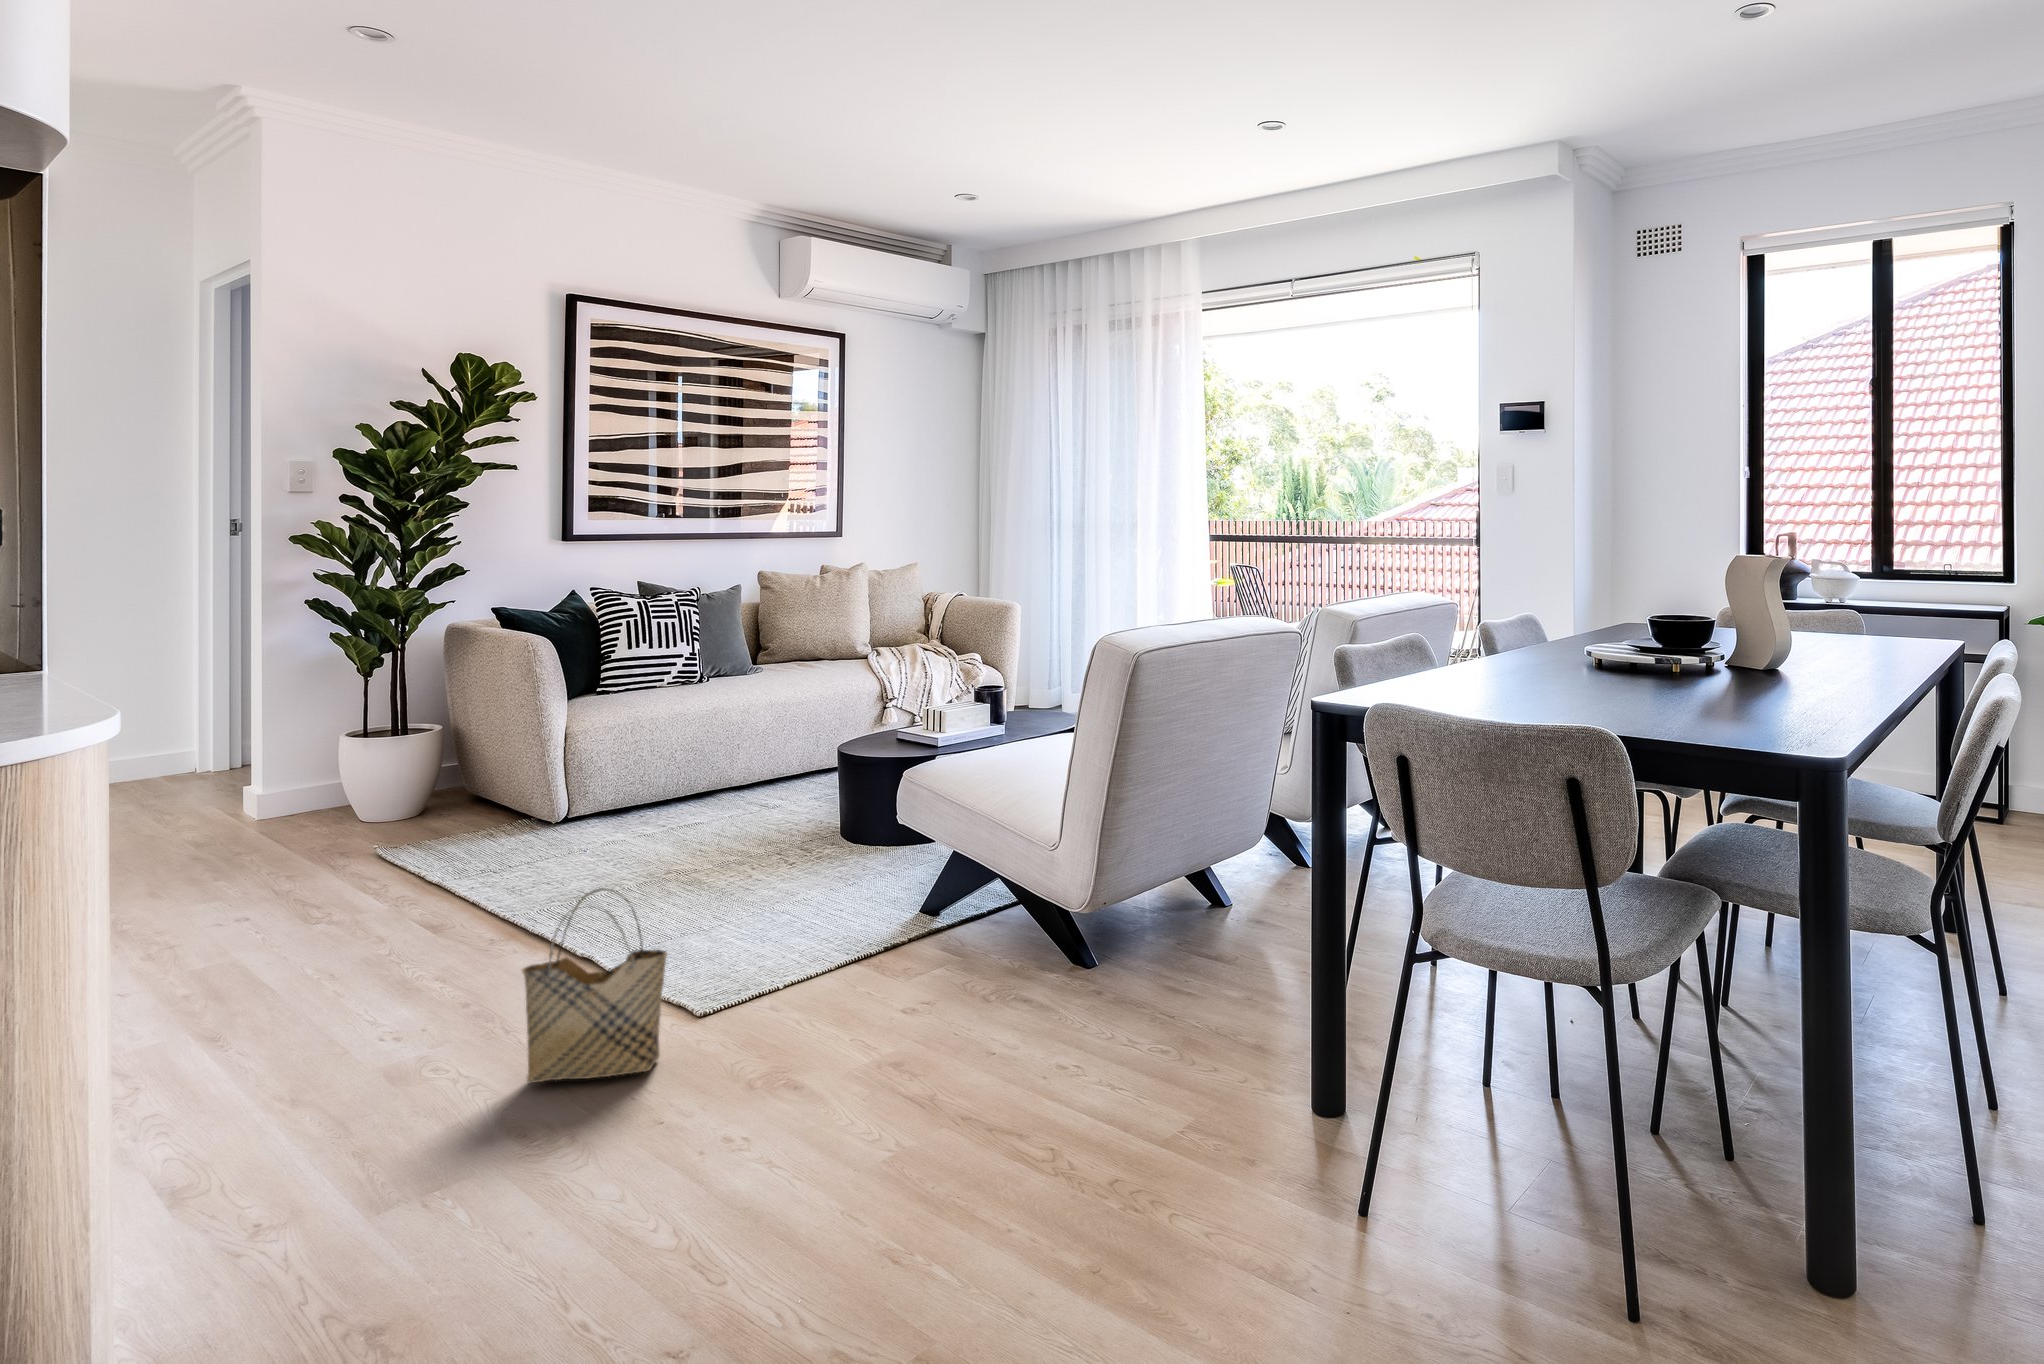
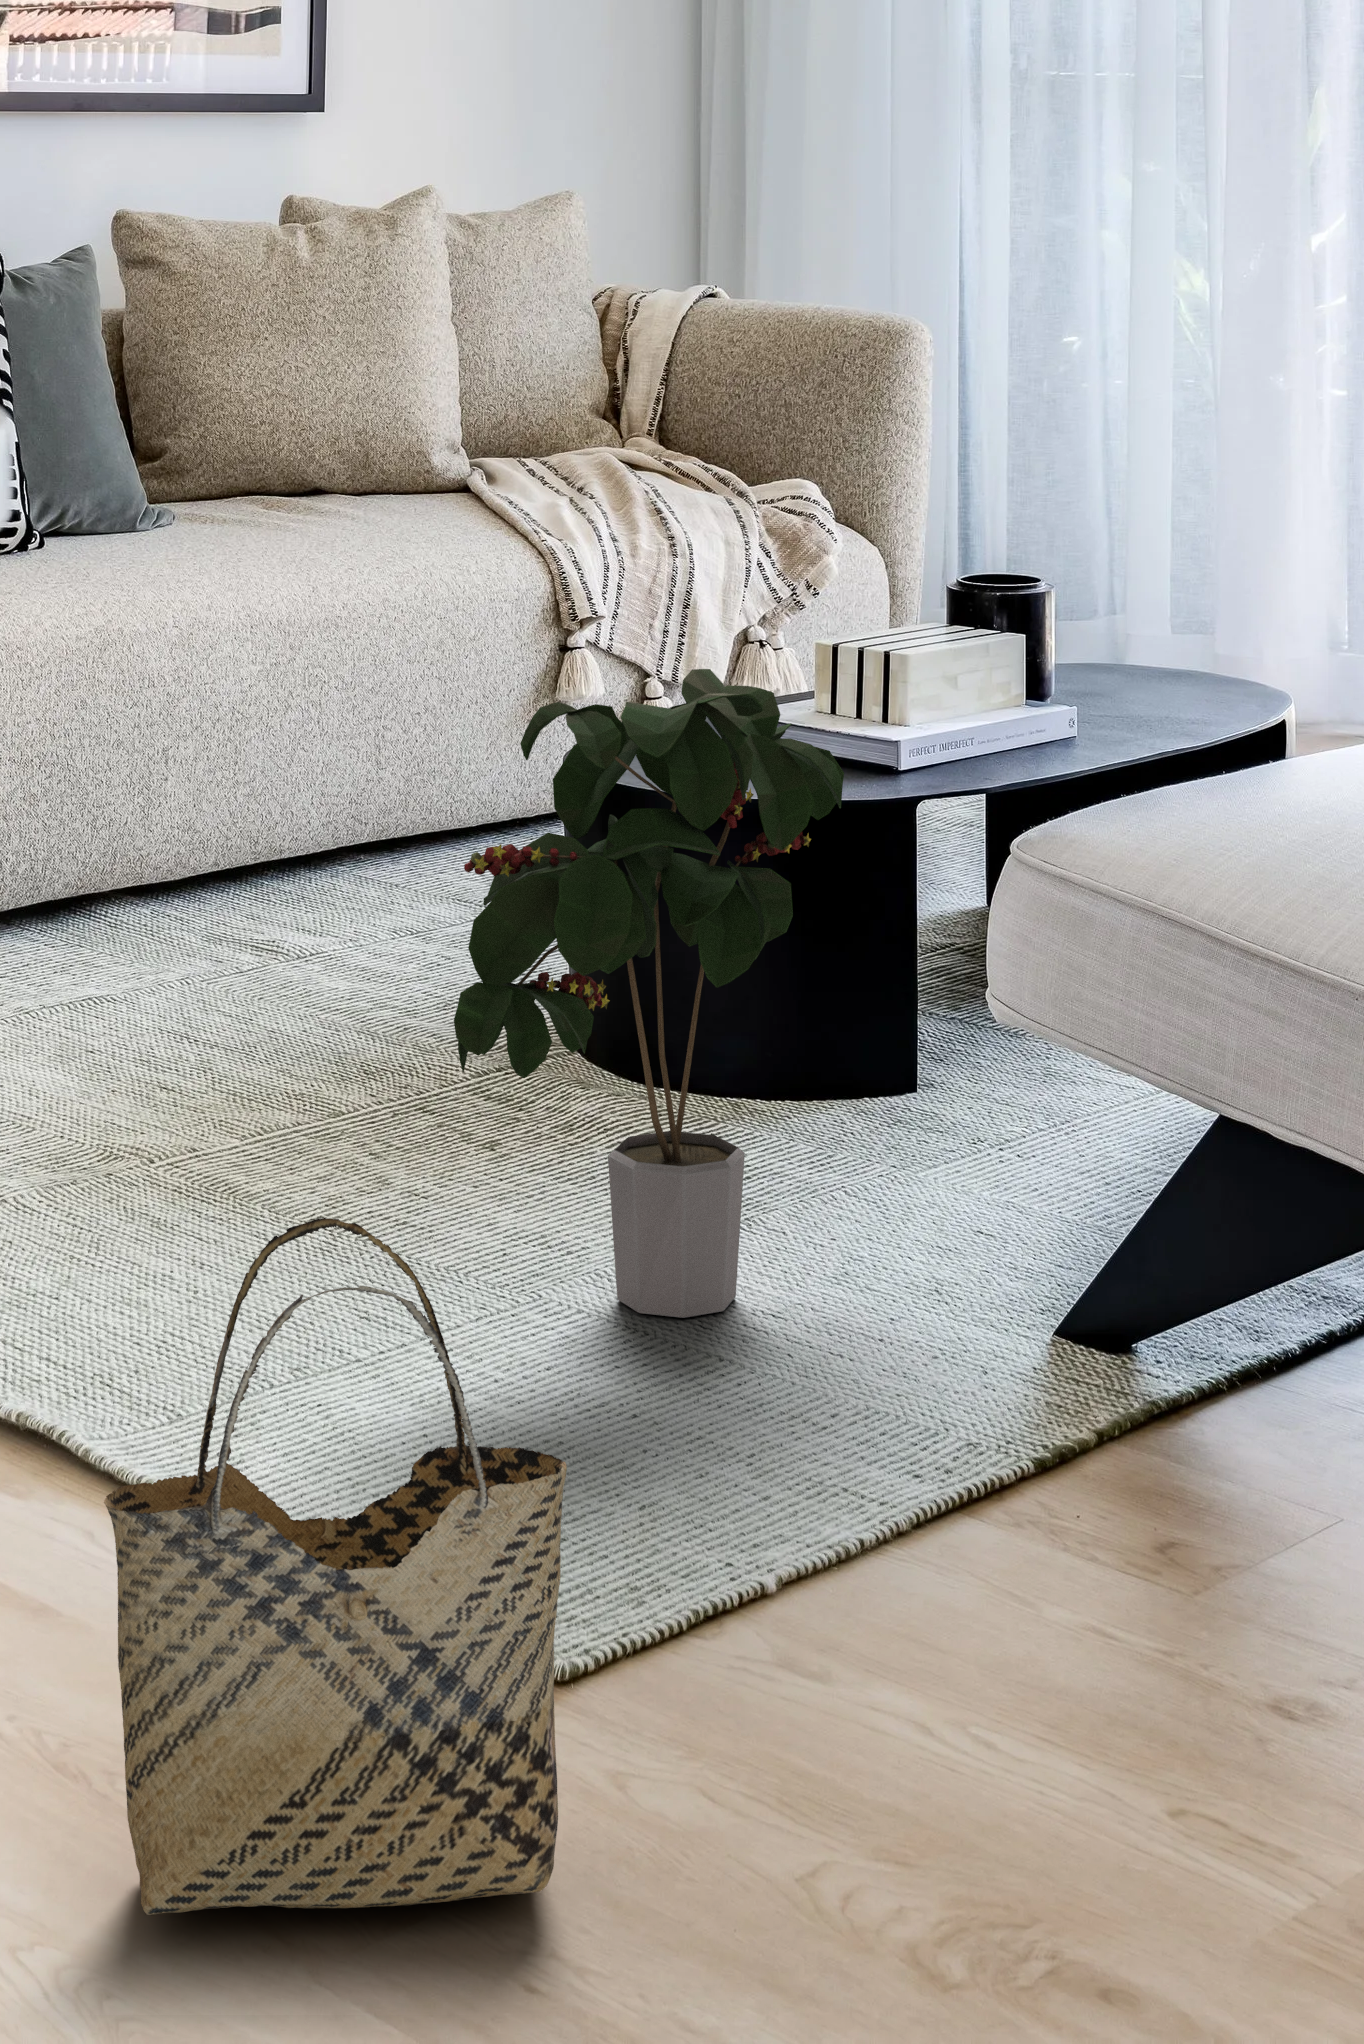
potted plant: none [729,724,877,914] -> present [454,669,844,1318]

